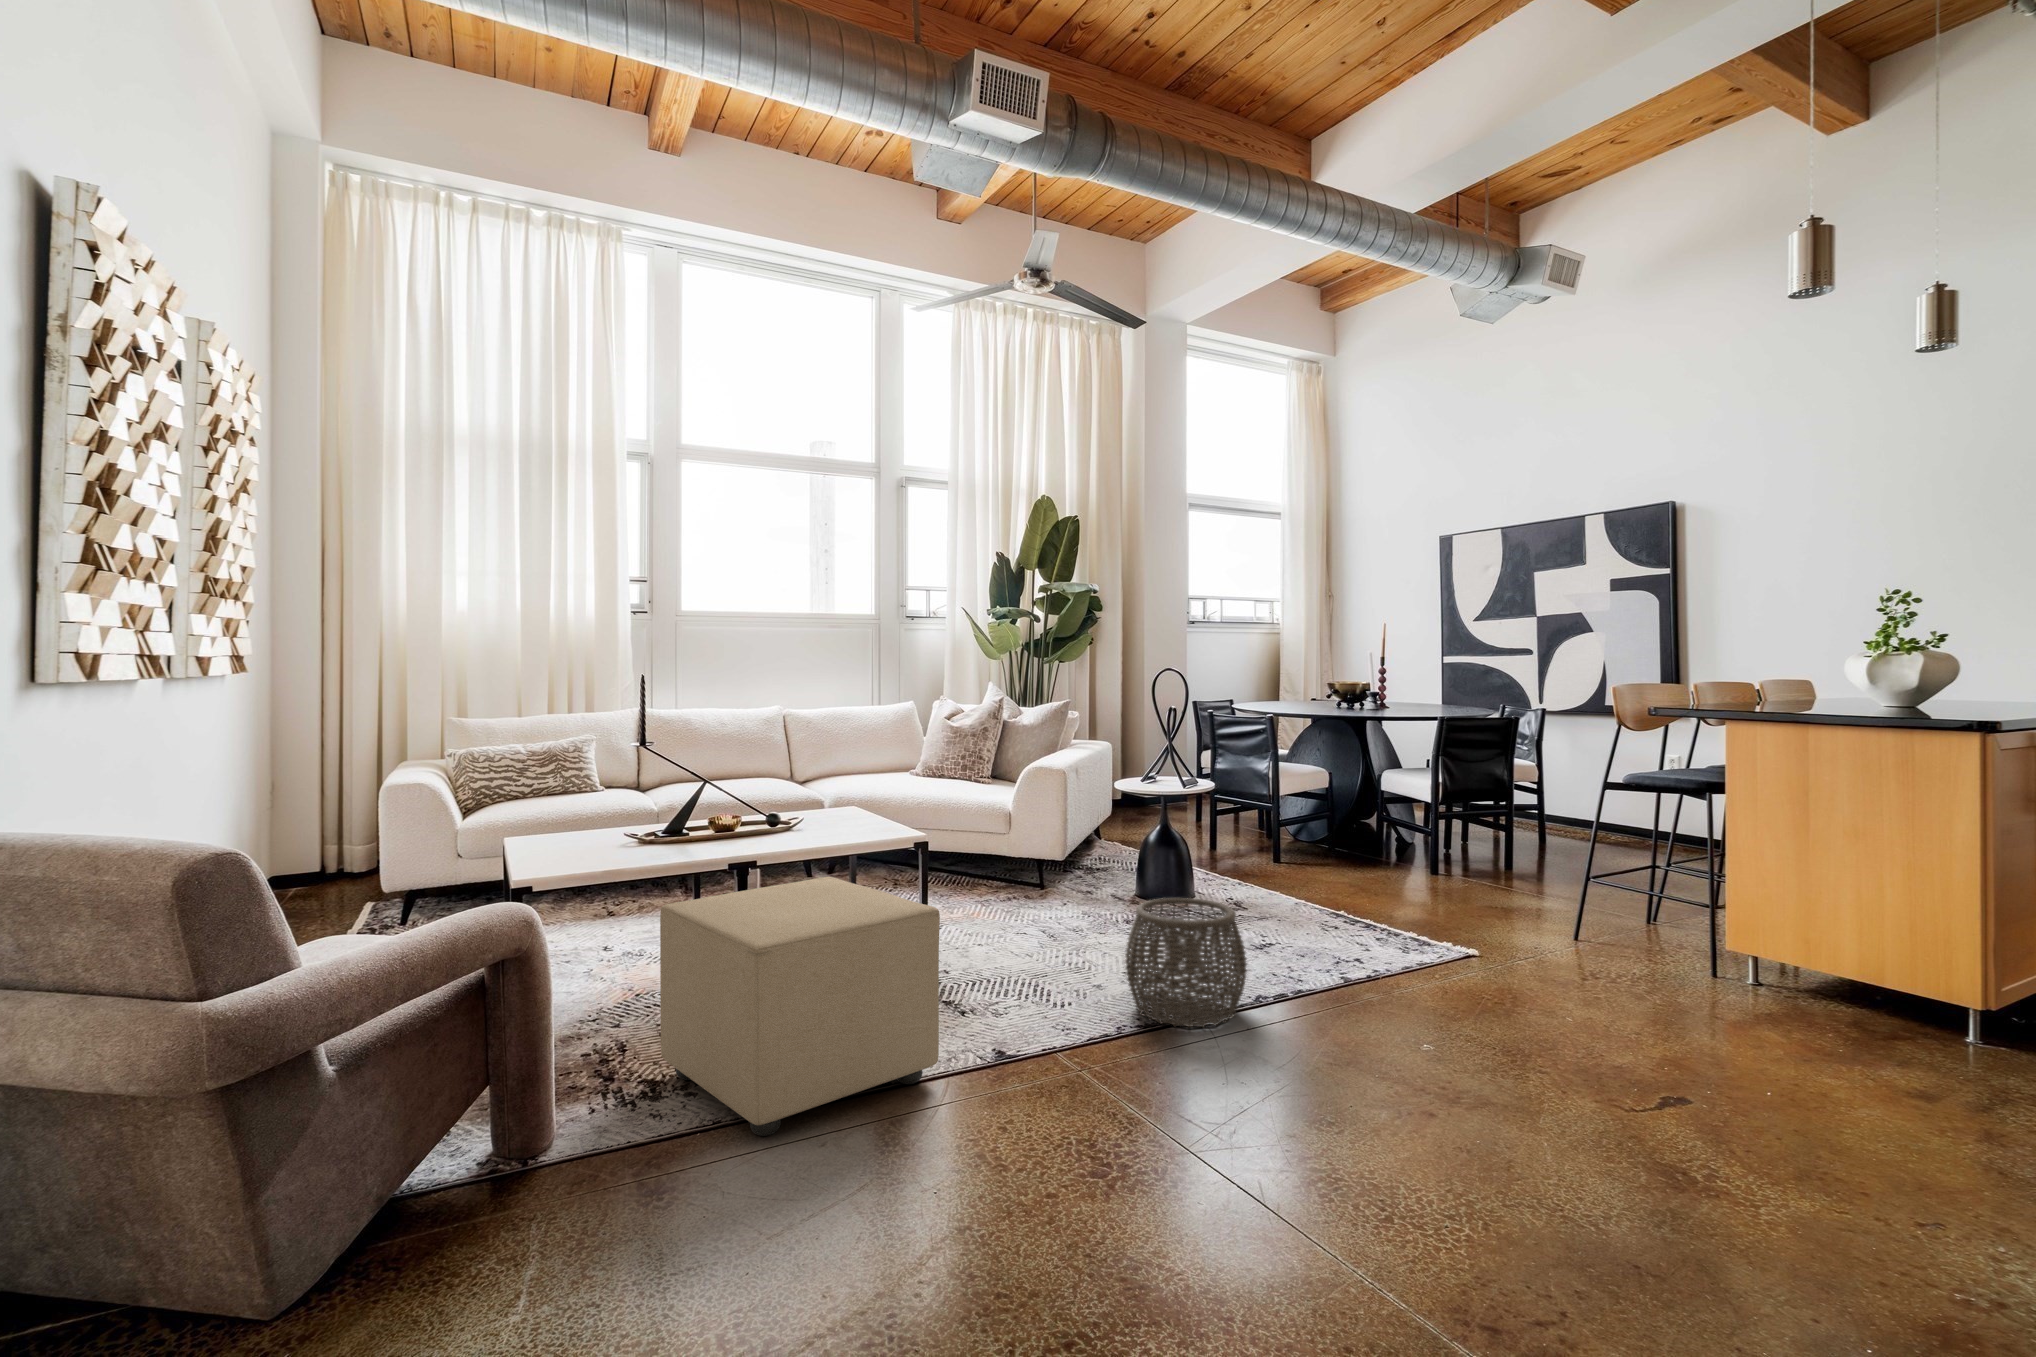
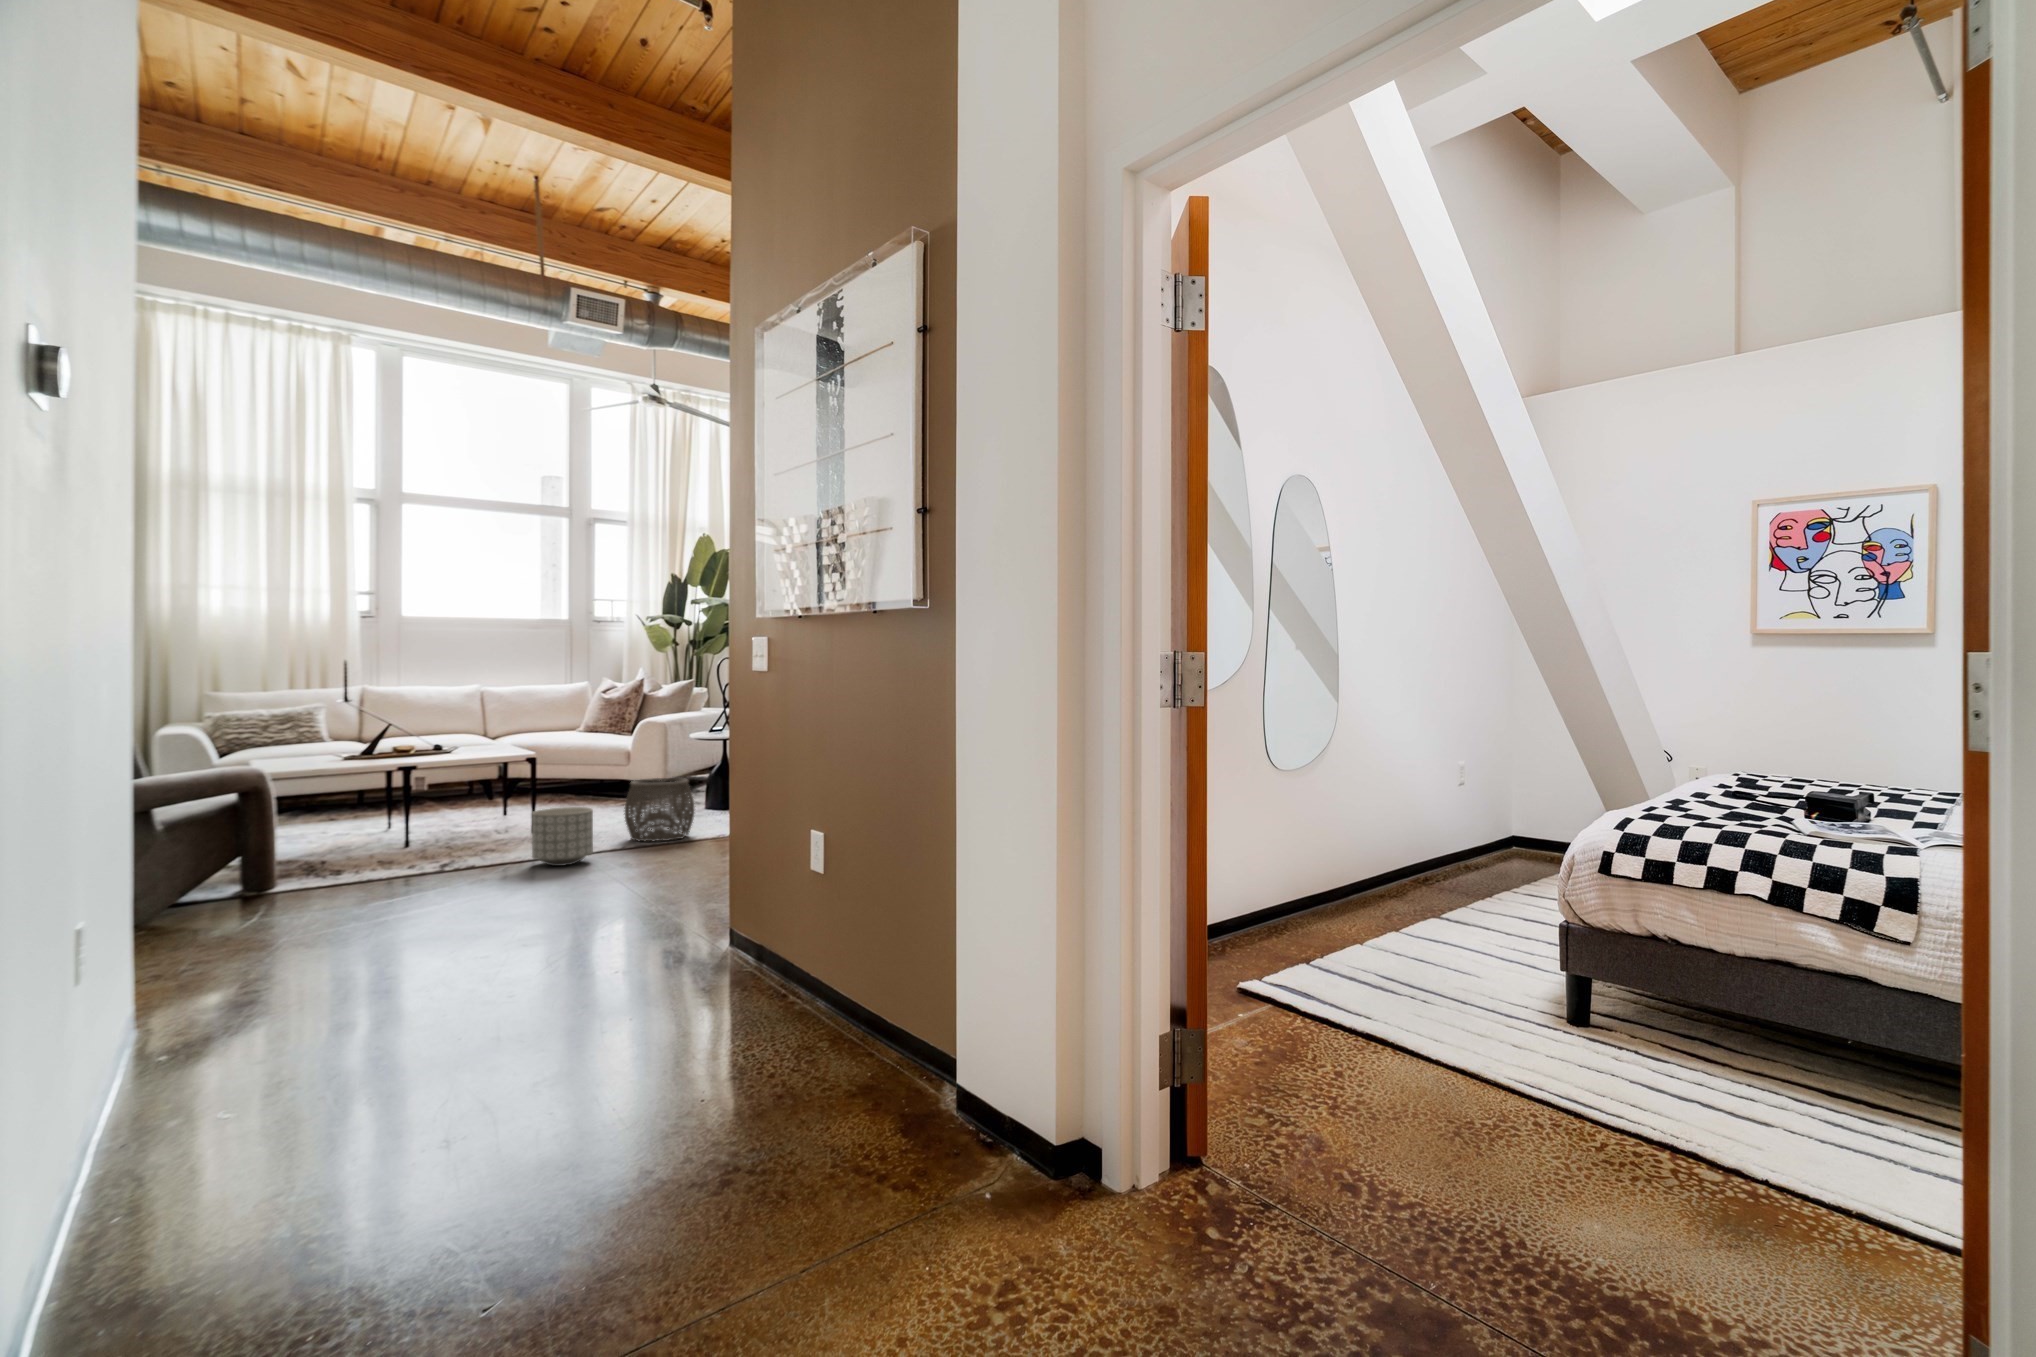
ottoman: present [660,877,940,1136] -> none [326,763,485,874]
planter: none [1049,990,1162,1125] -> present [532,807,593,866]

